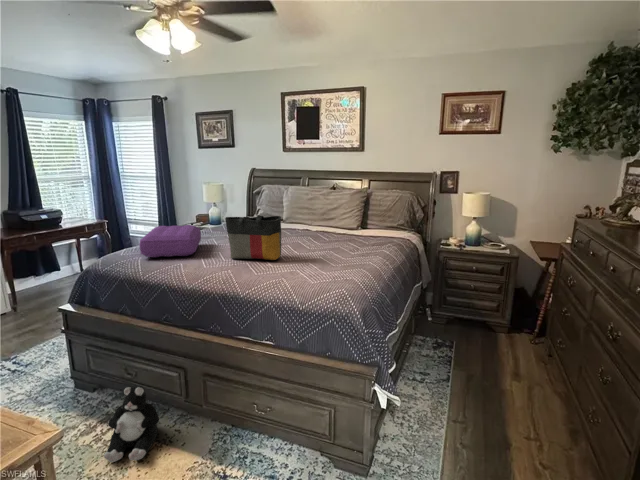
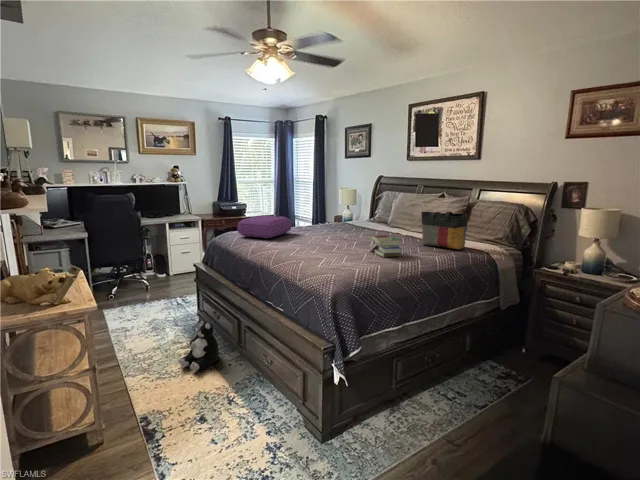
tote bag: present [225,215,281,260] -> present [421,212,467,249]
book: none [324,235,364,259] -> present [370,235,402,257]

